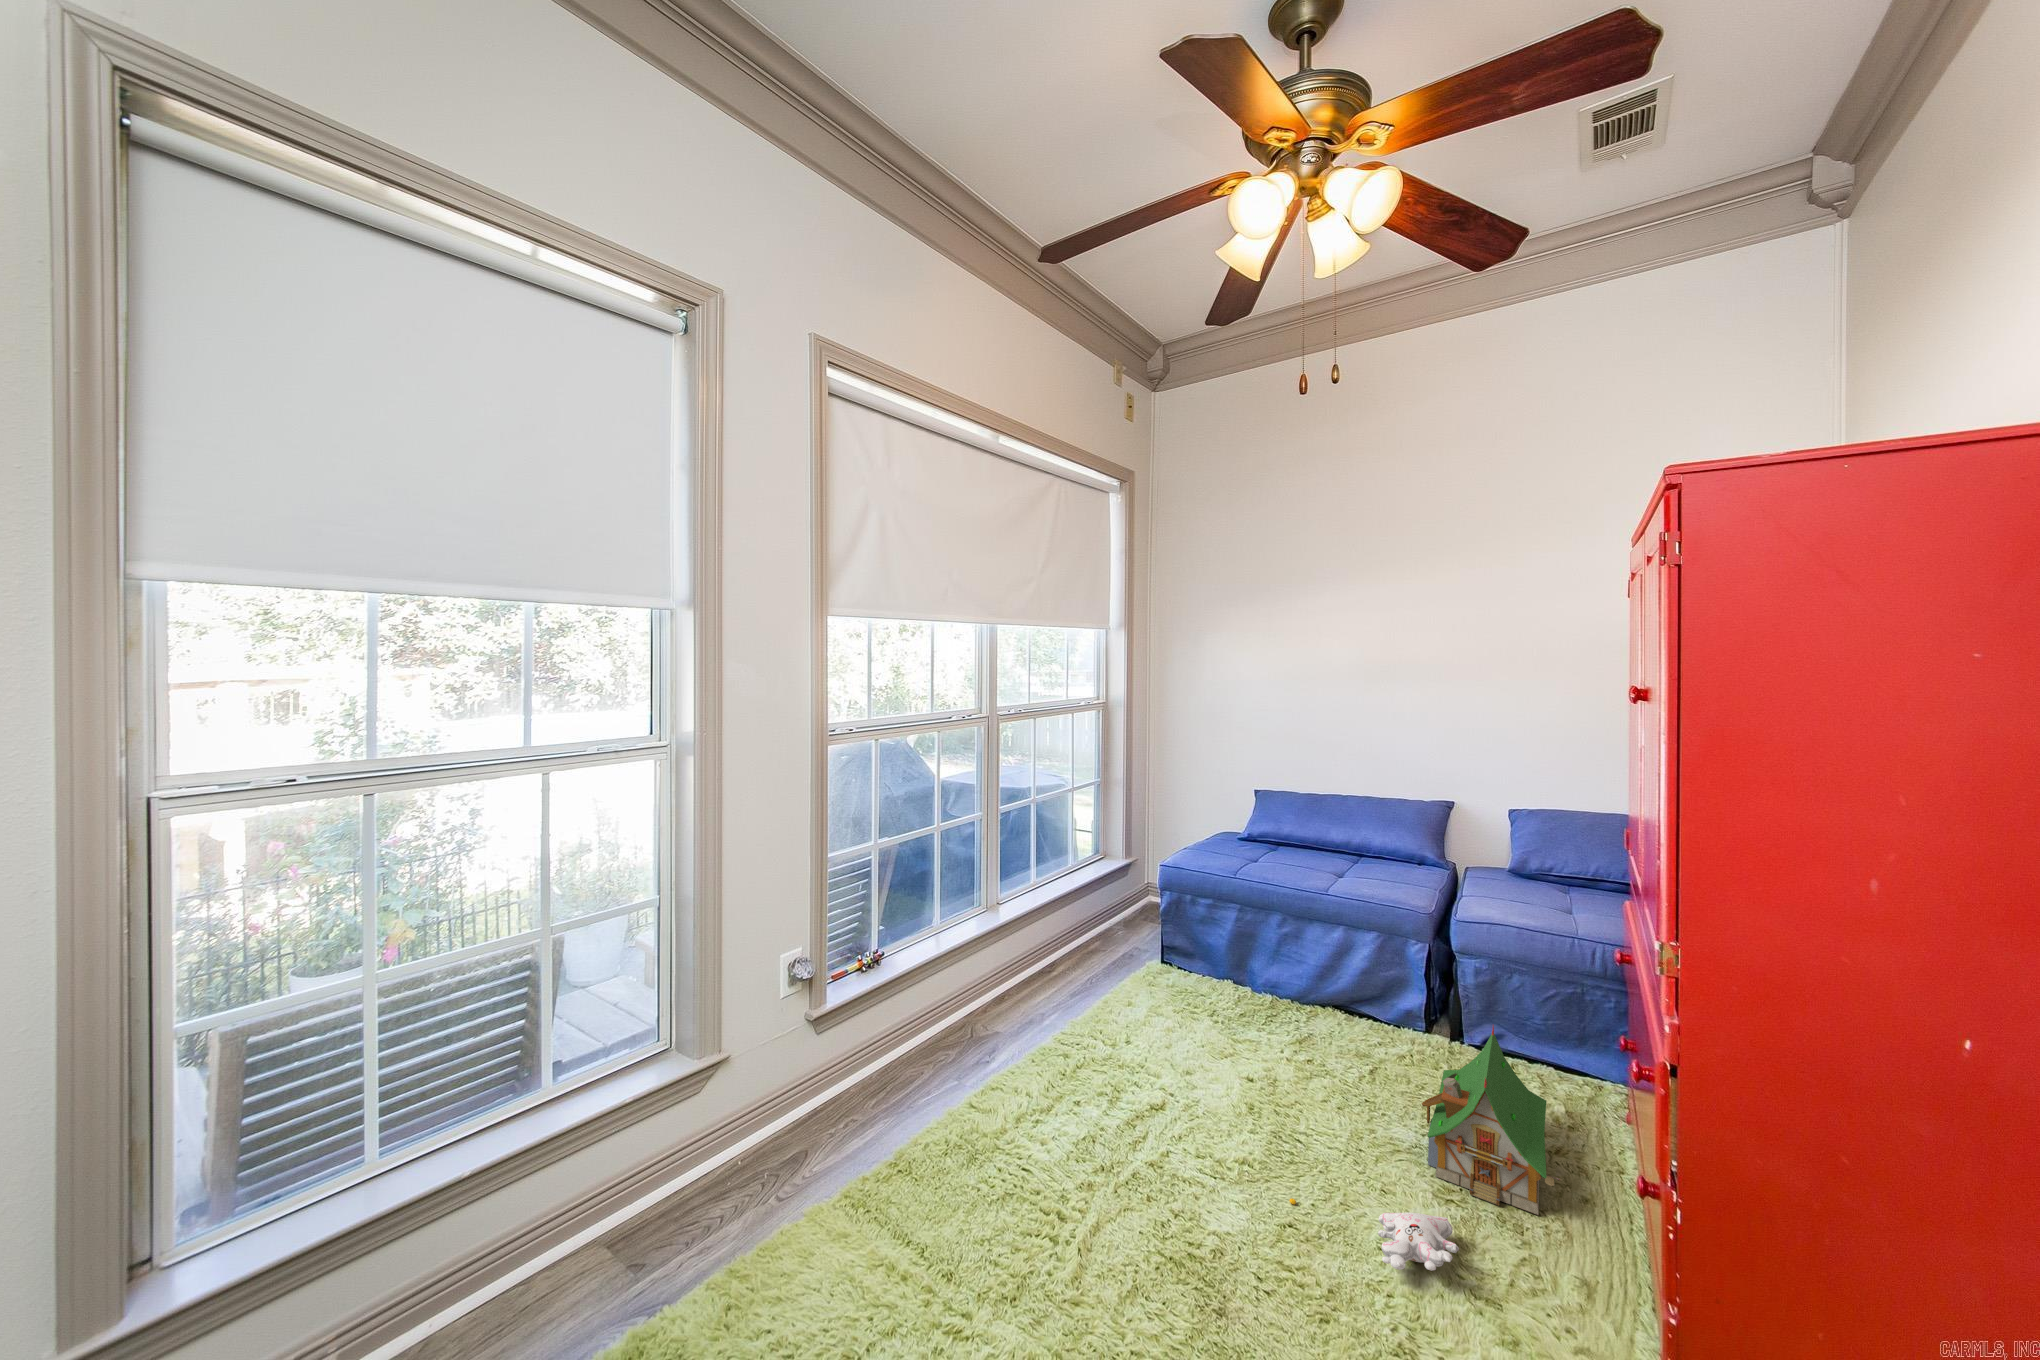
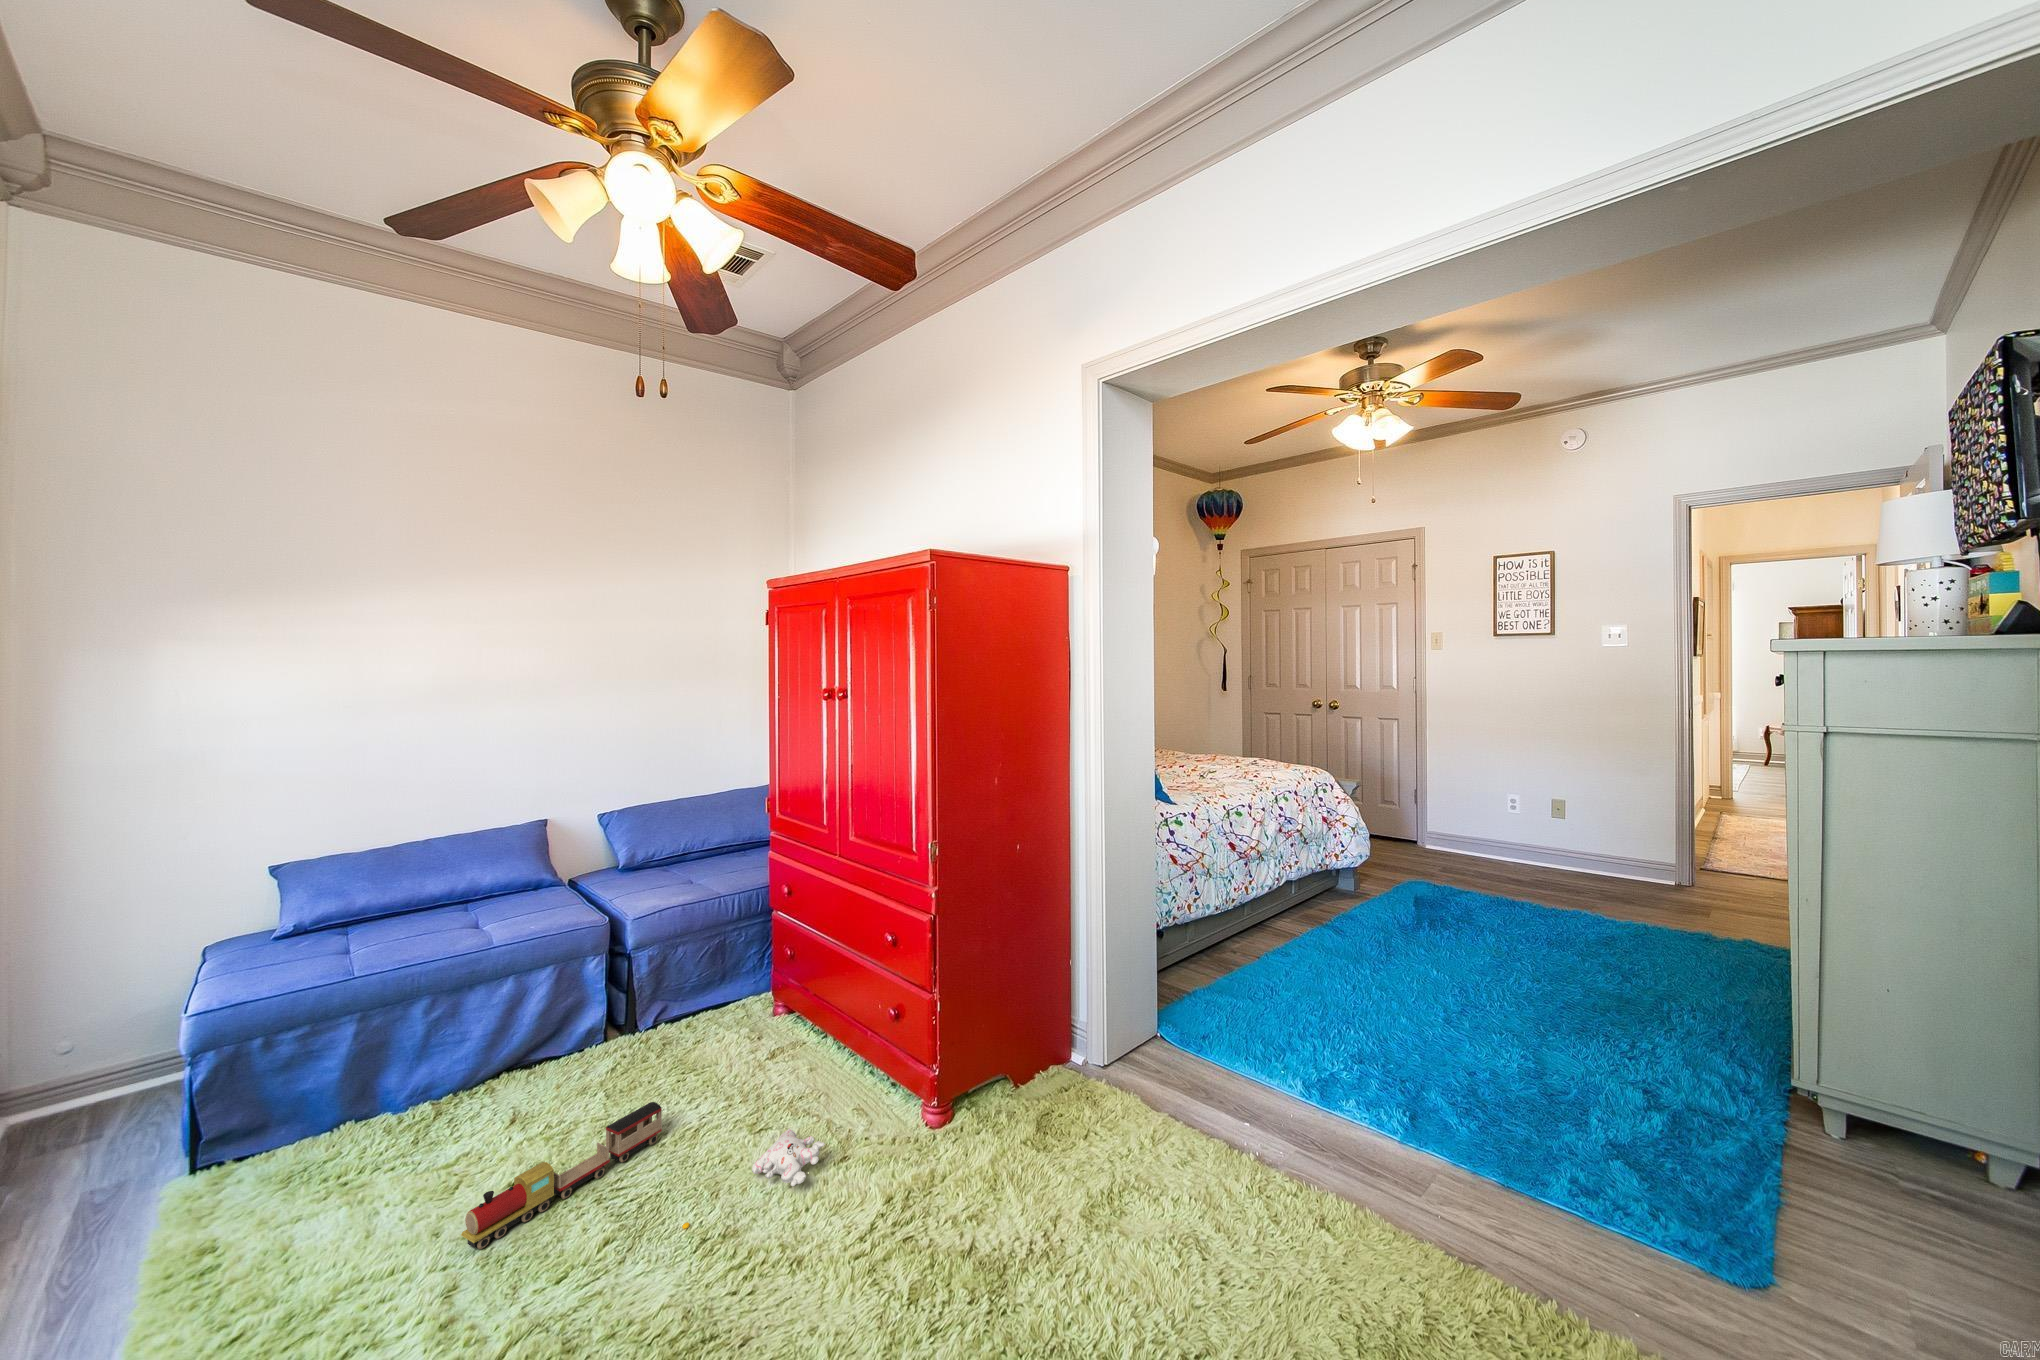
toy house: present [1422,1025,1560,1215] -> none [681,978,813,1123]
toy train: none [1192,1058,1363,1130] -> present [461,1102,662,1249]

